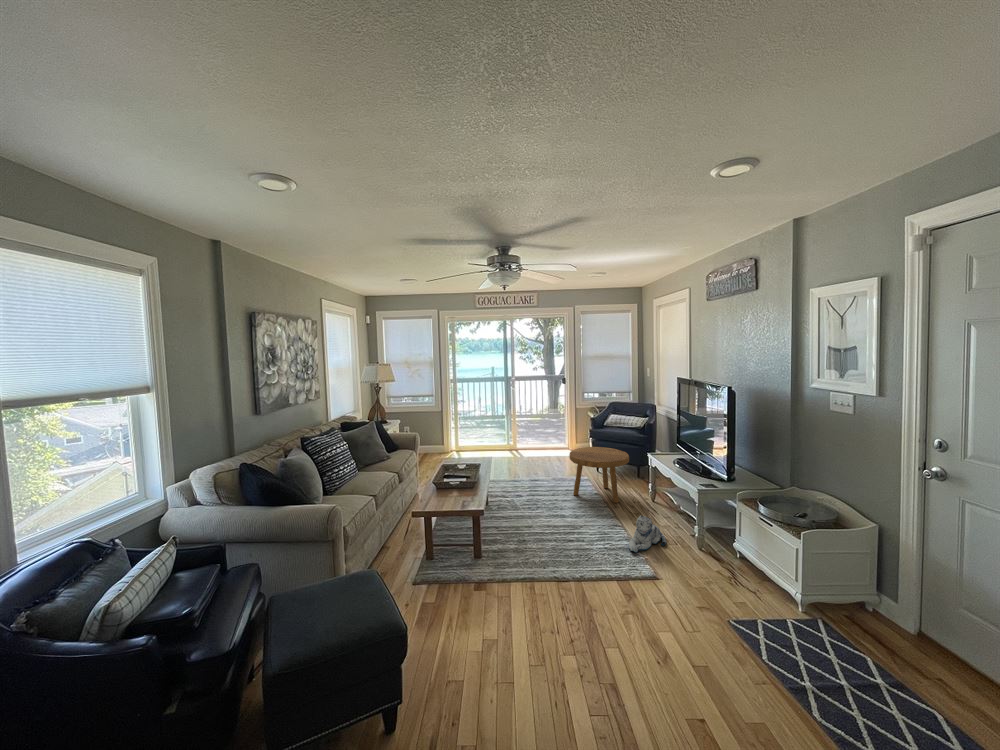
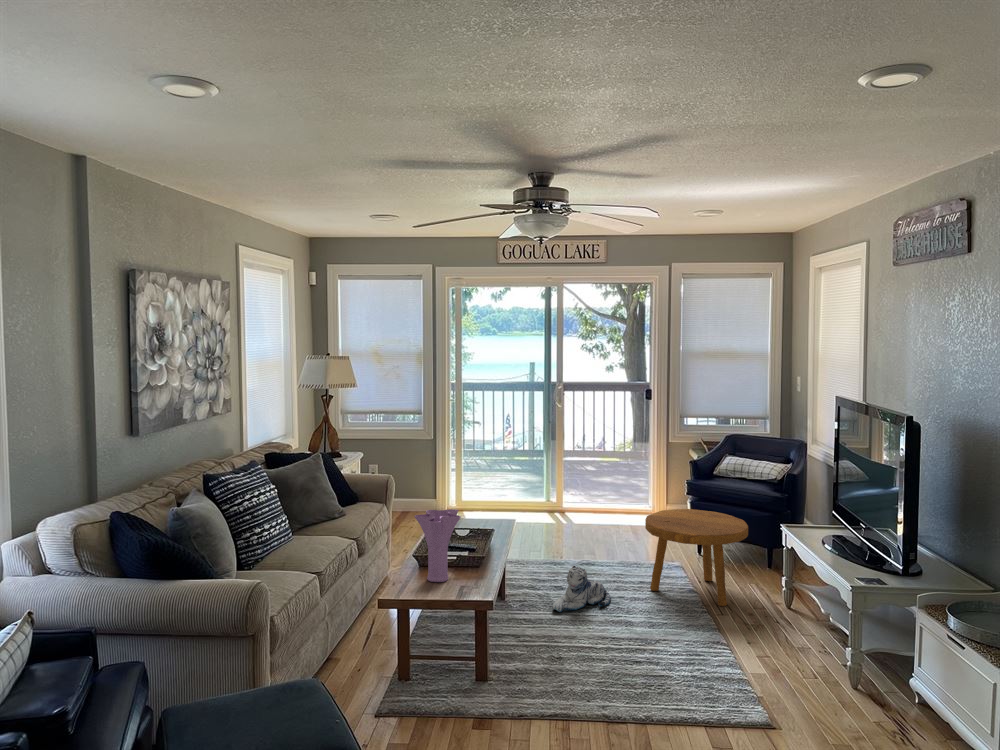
vase: none [434,453,463,499] -> present [414,509,461,582]
plush toy: present [629,516,666,552] -> present [552,566,611,612]

